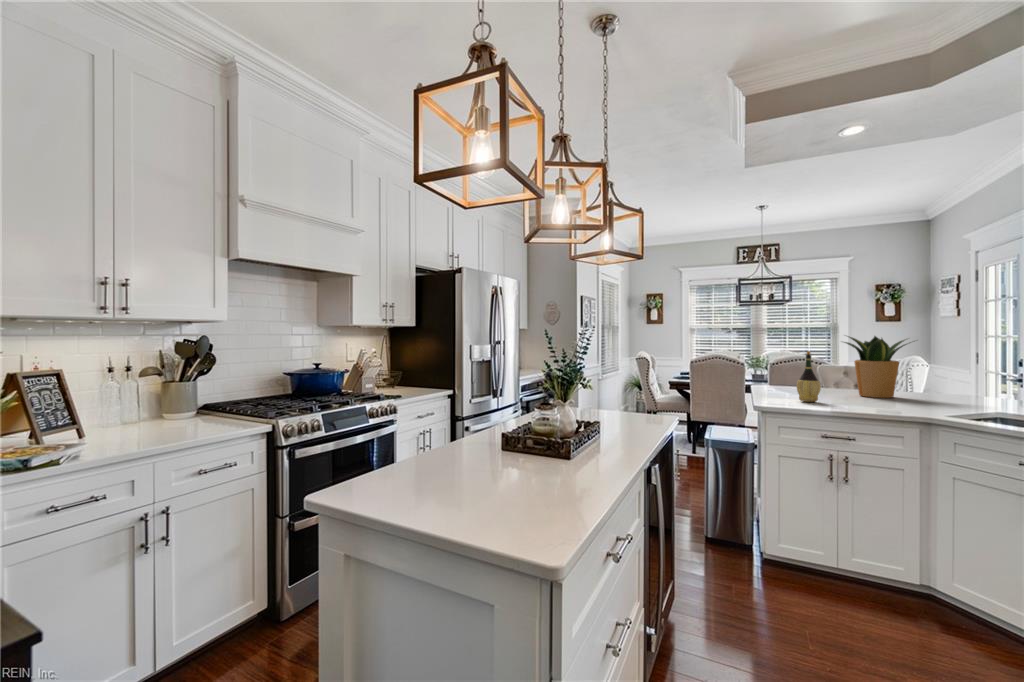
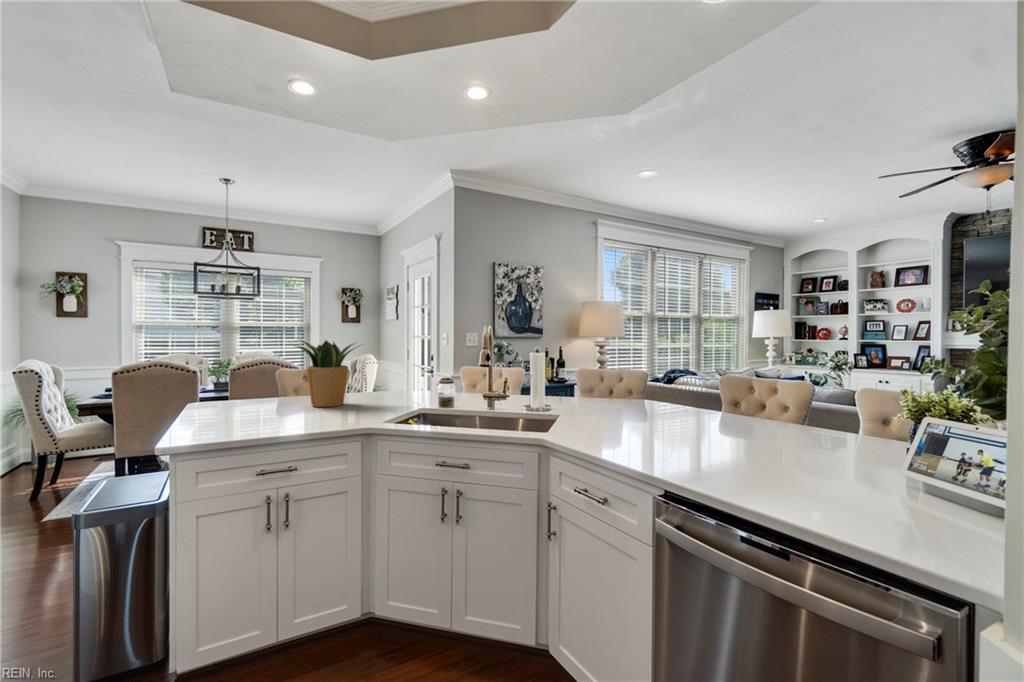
wine bottle: present [797,351,821,402] -> none [230,361,261,427]

